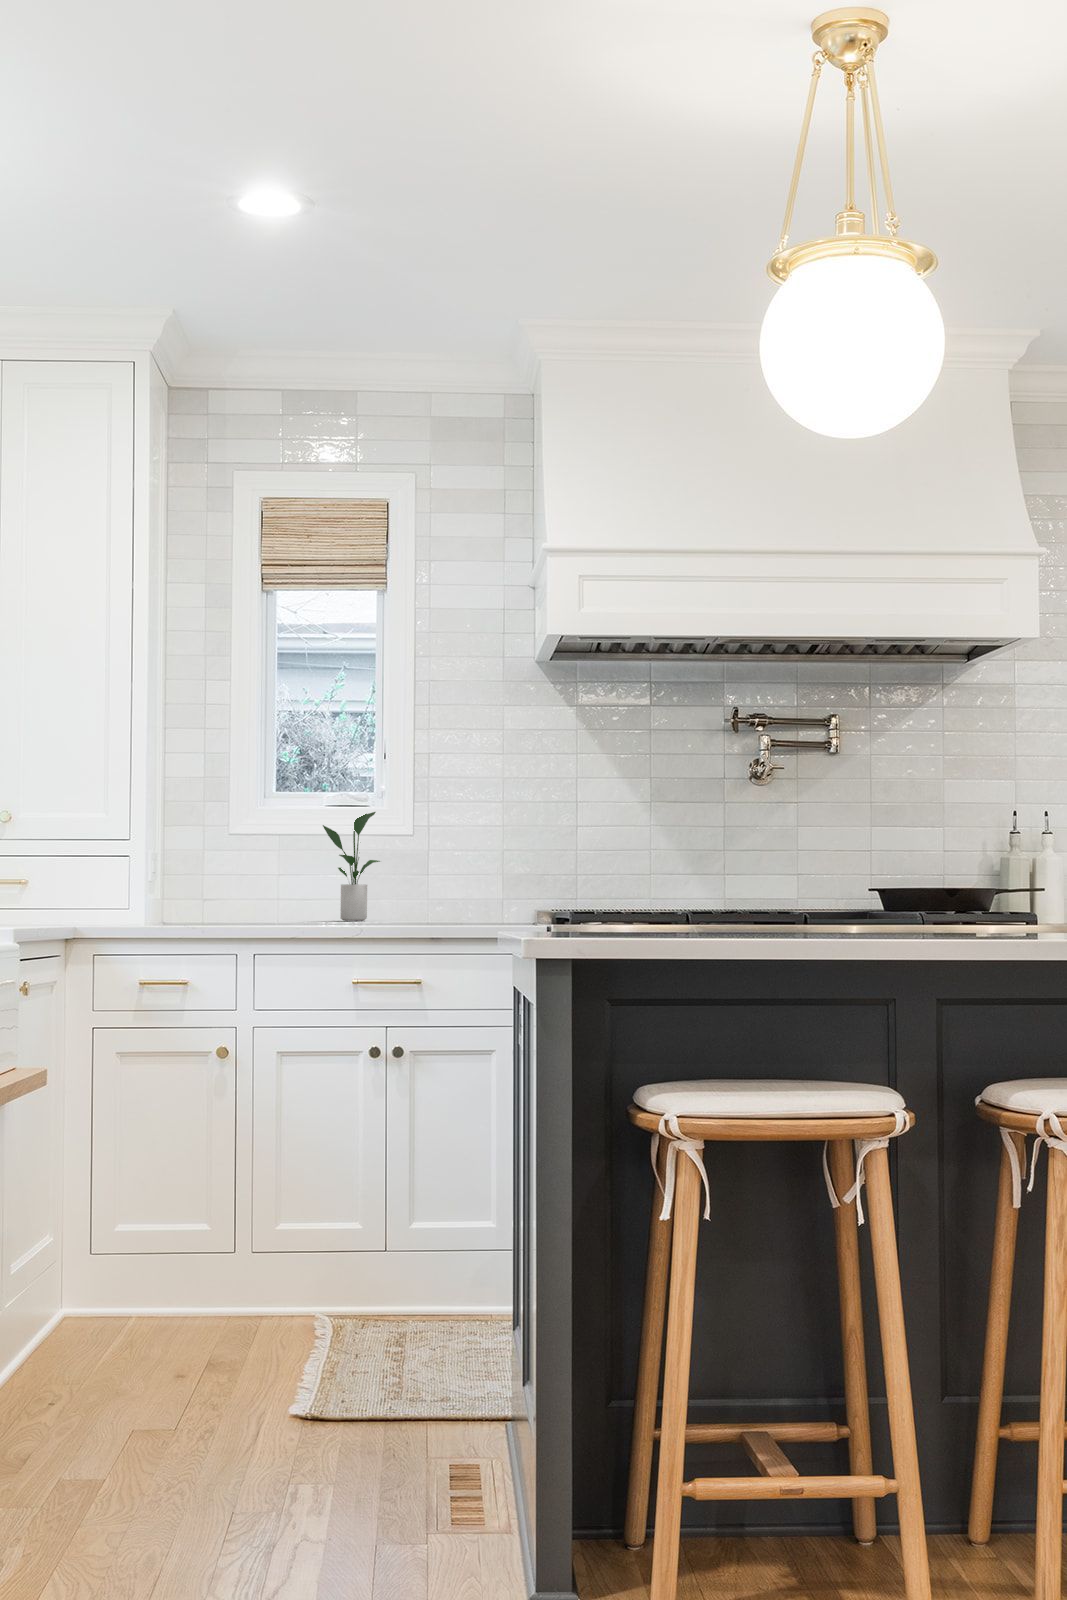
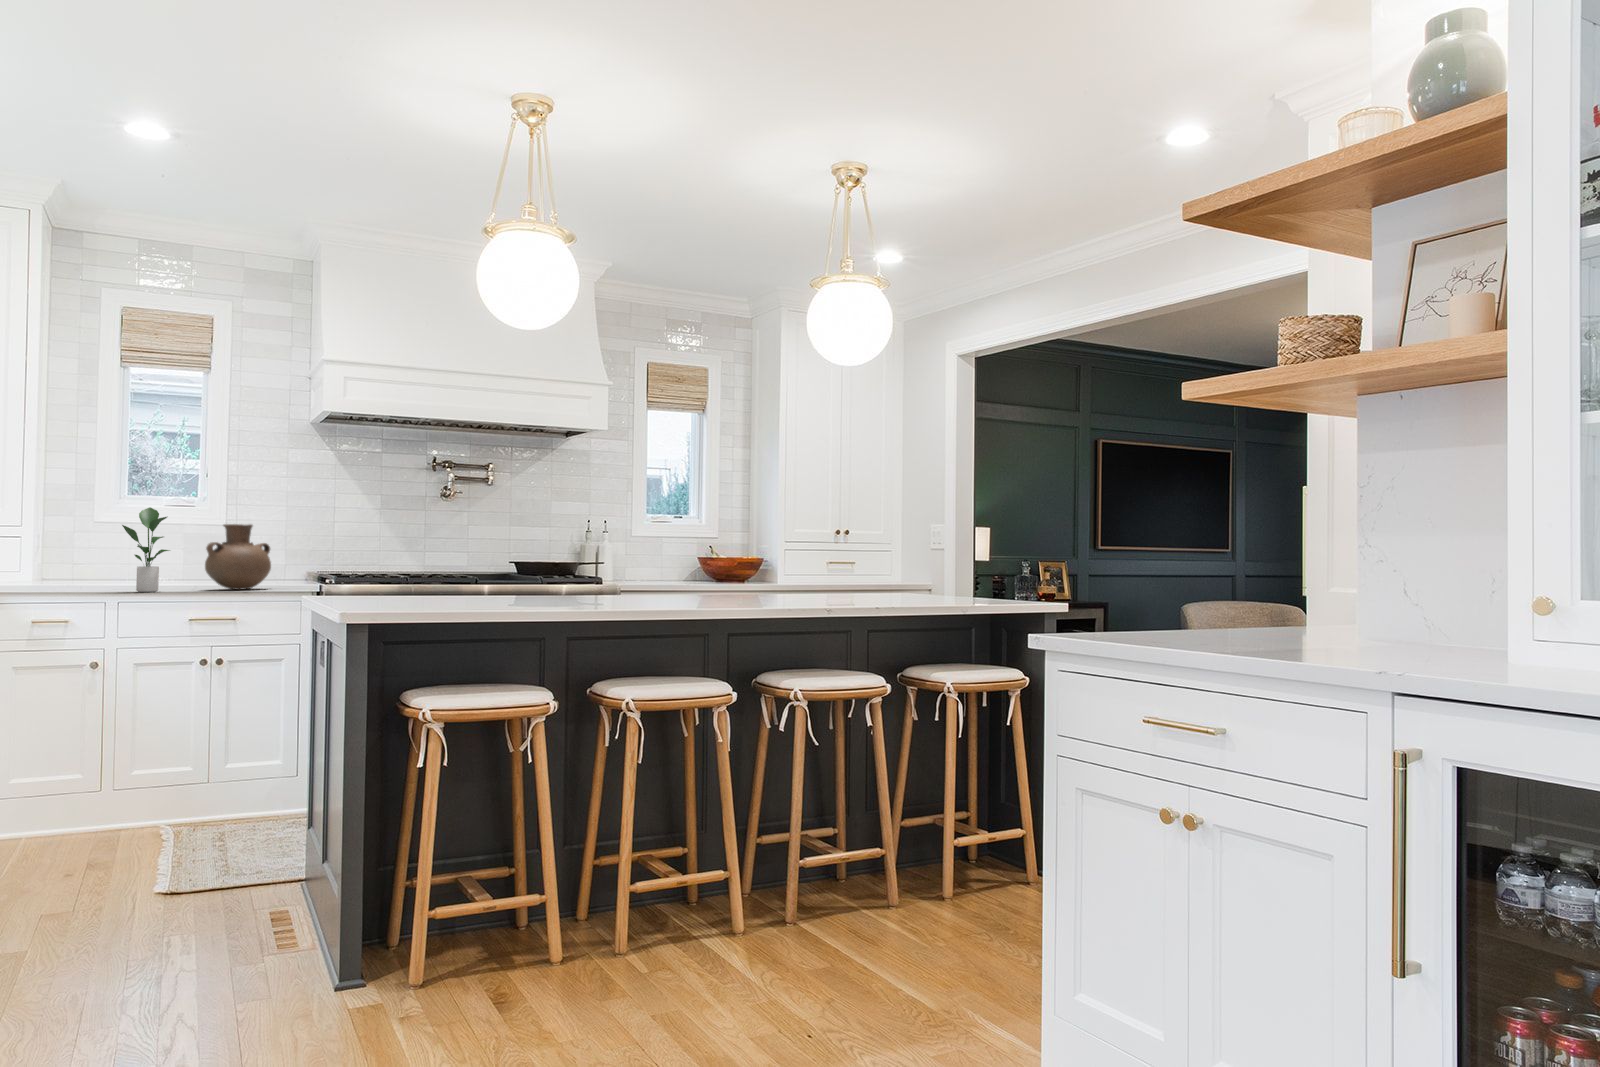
vase: none [423,821,507,919] -> present [205,524,271,590]

